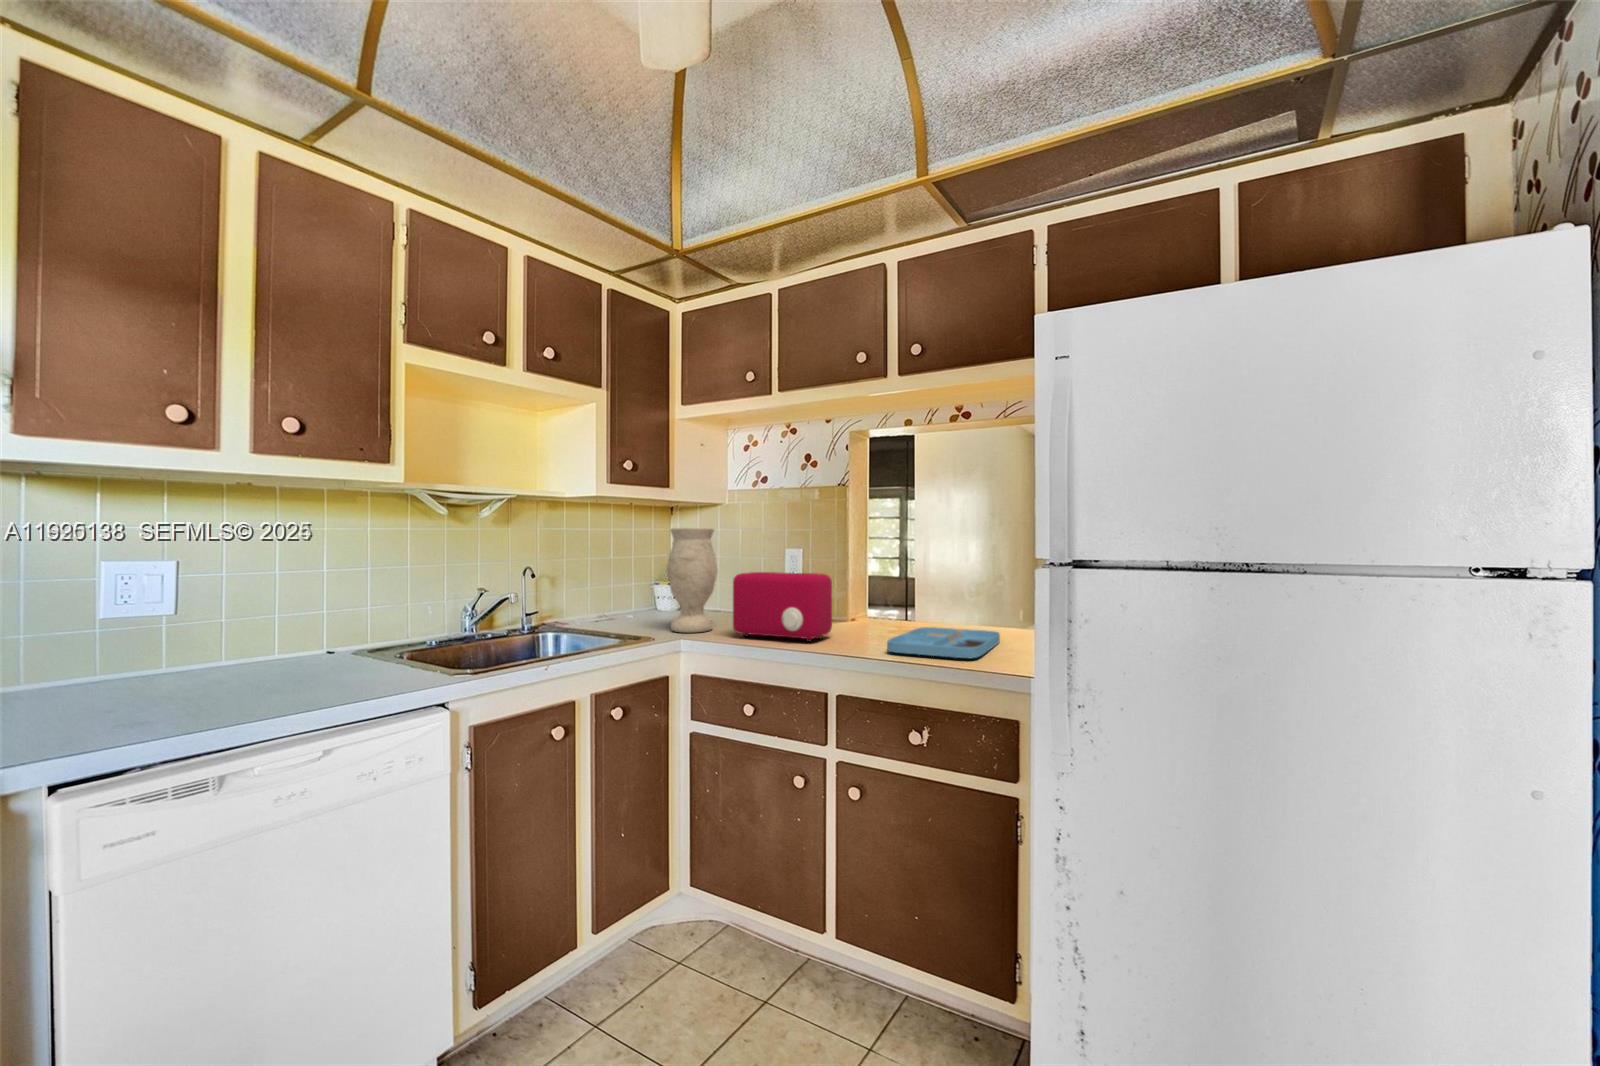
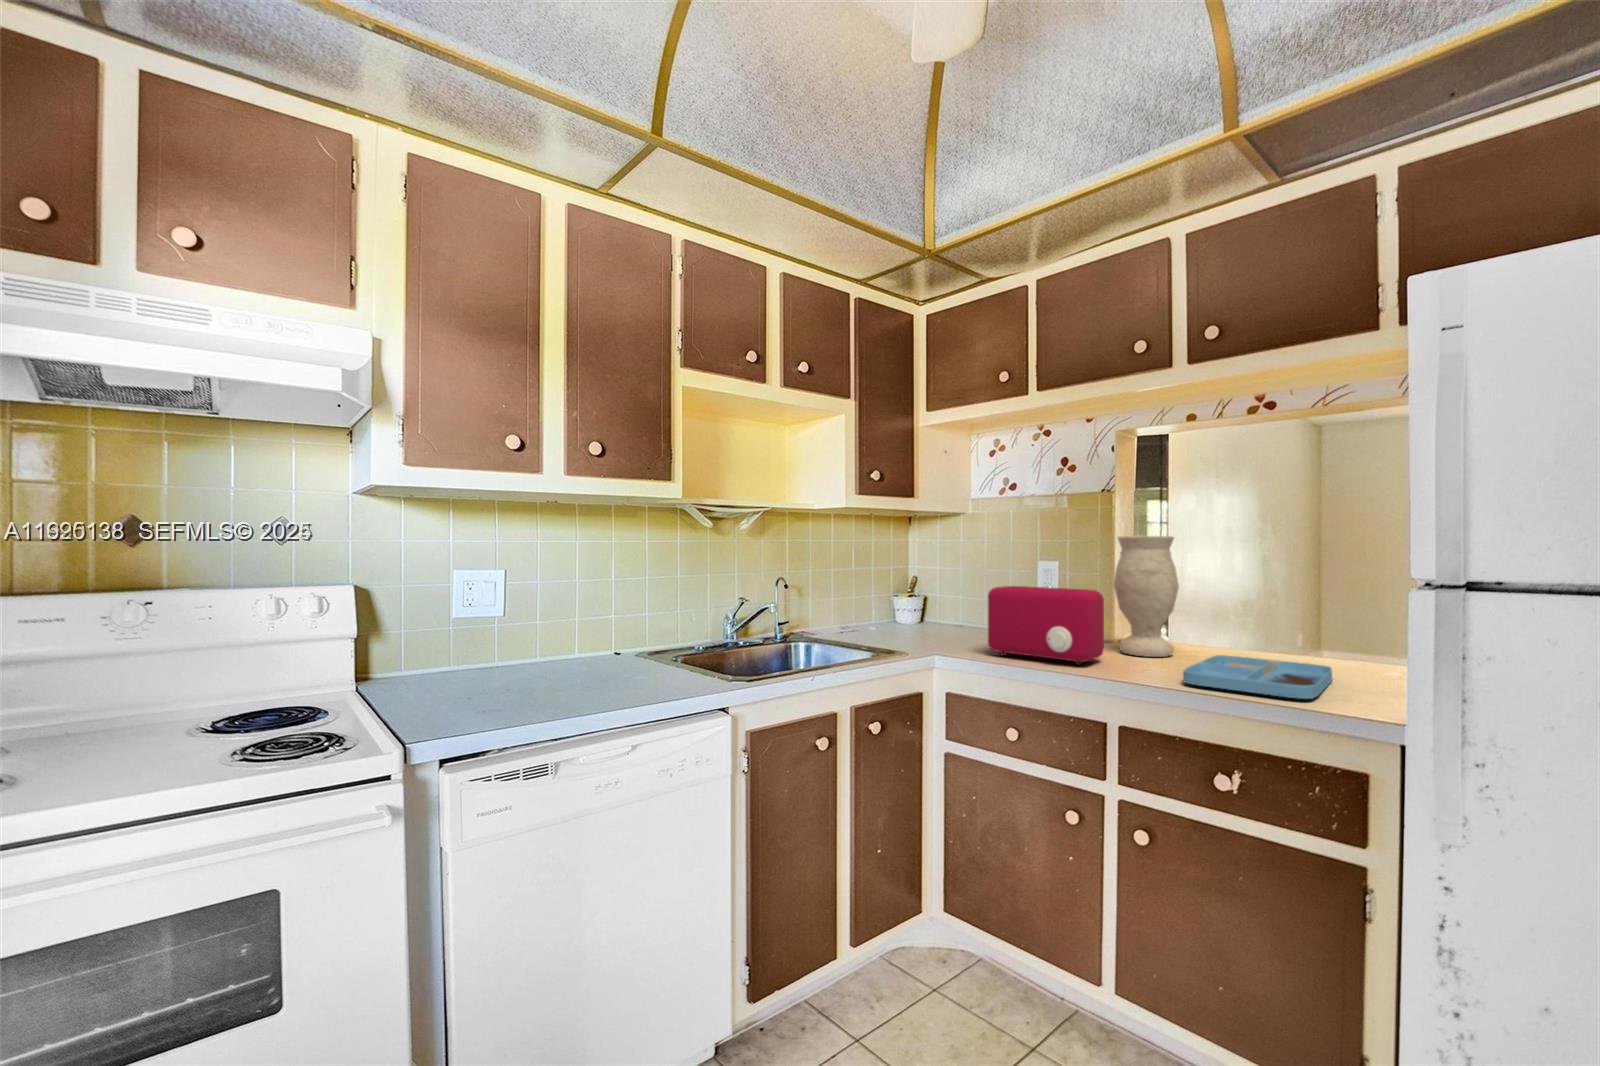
vase: present [667,528,717,633] -> present [1114,536,1179,657]

